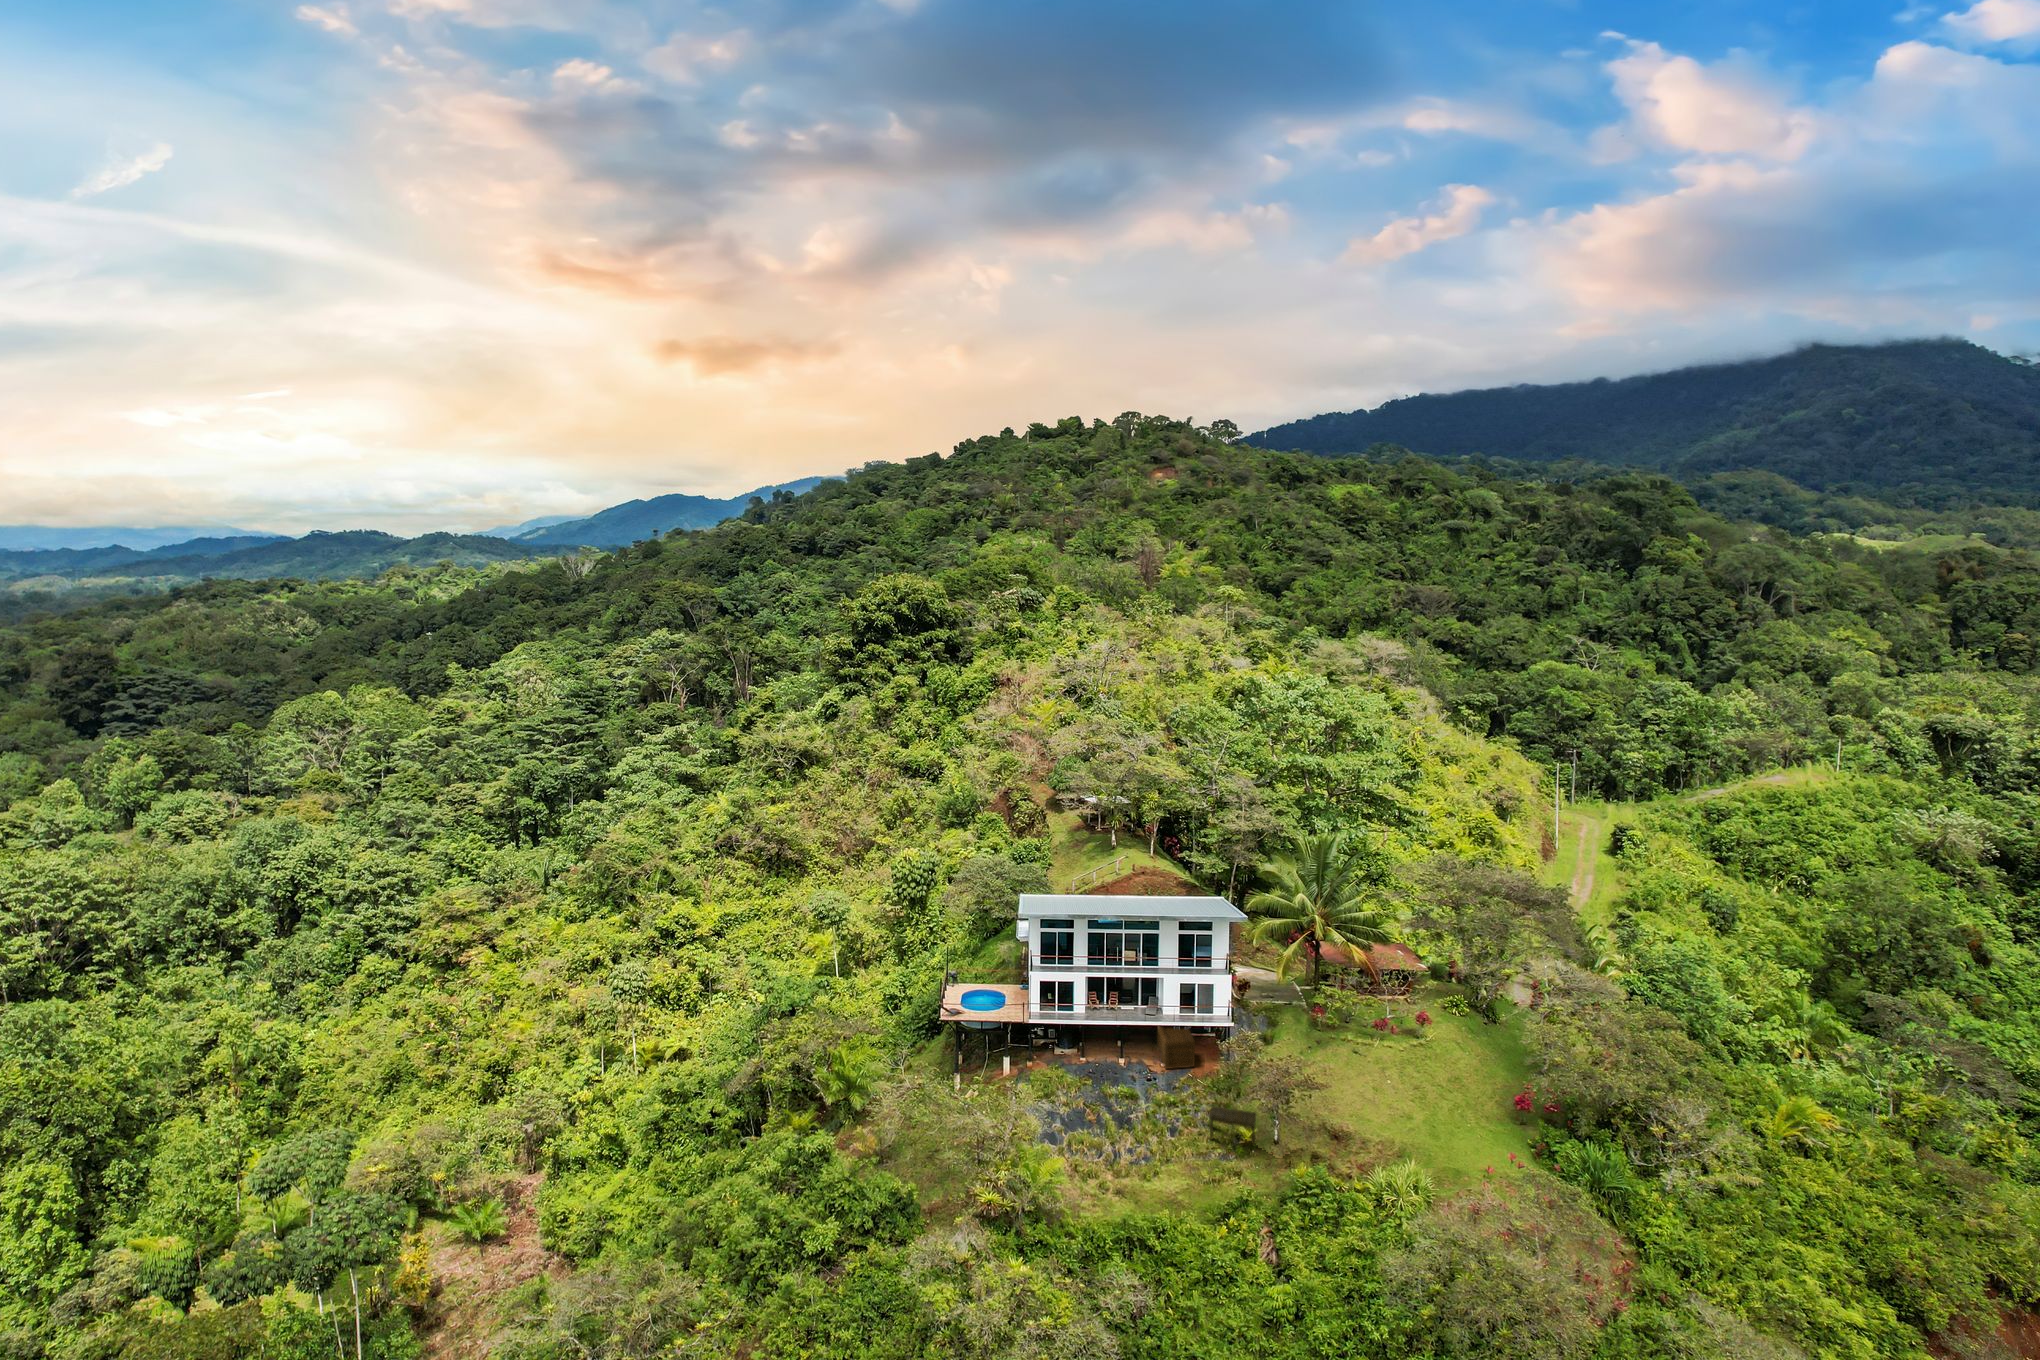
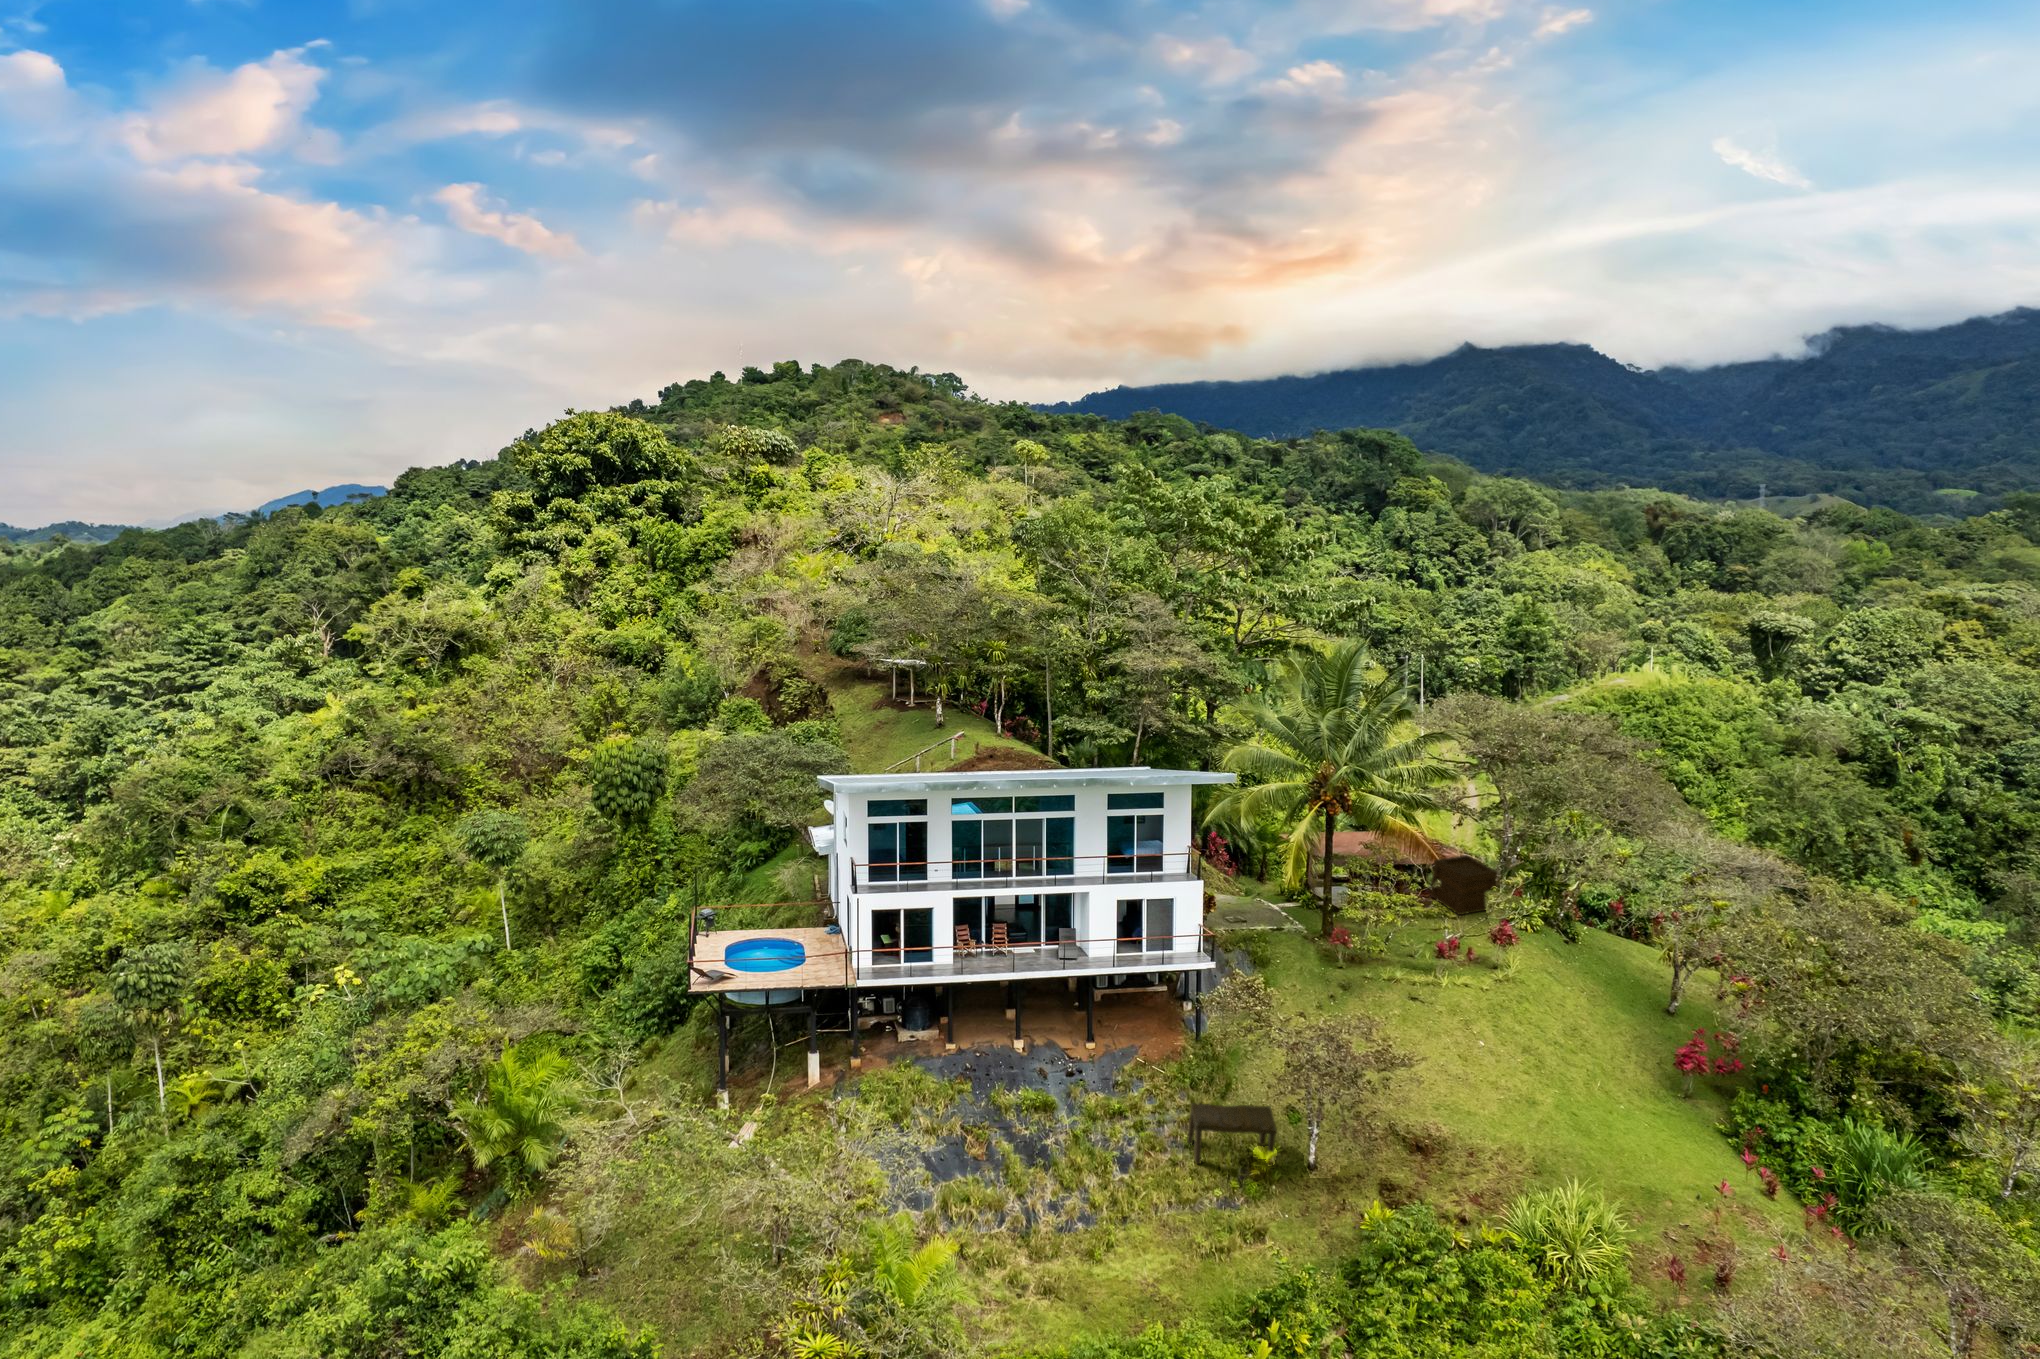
wooden crate: present [1158,1027,1195,1069] -> present [1430,855,1497,915]

